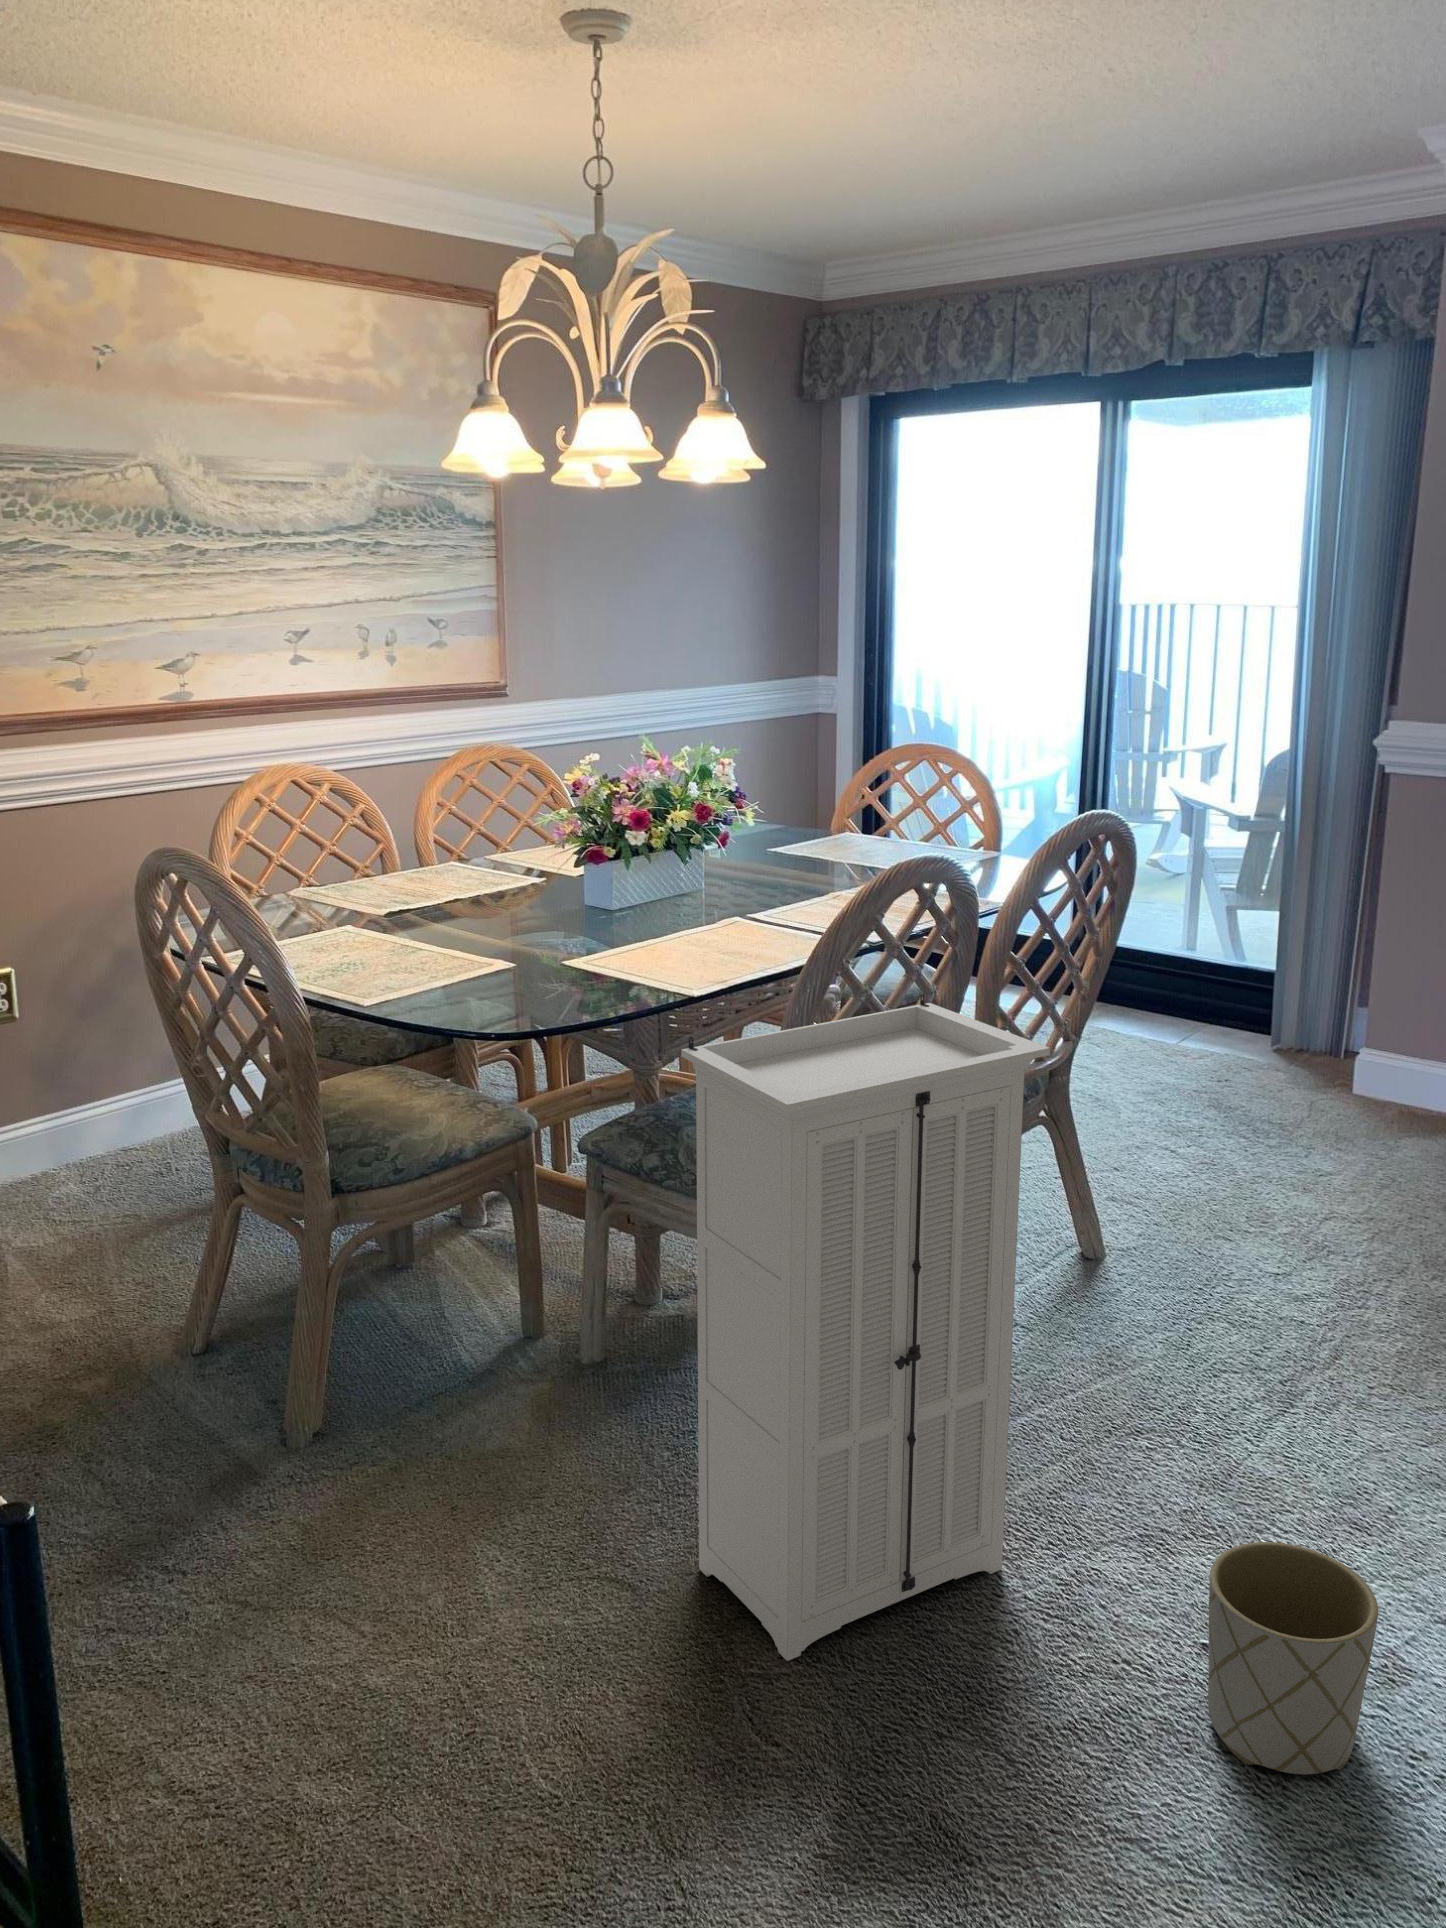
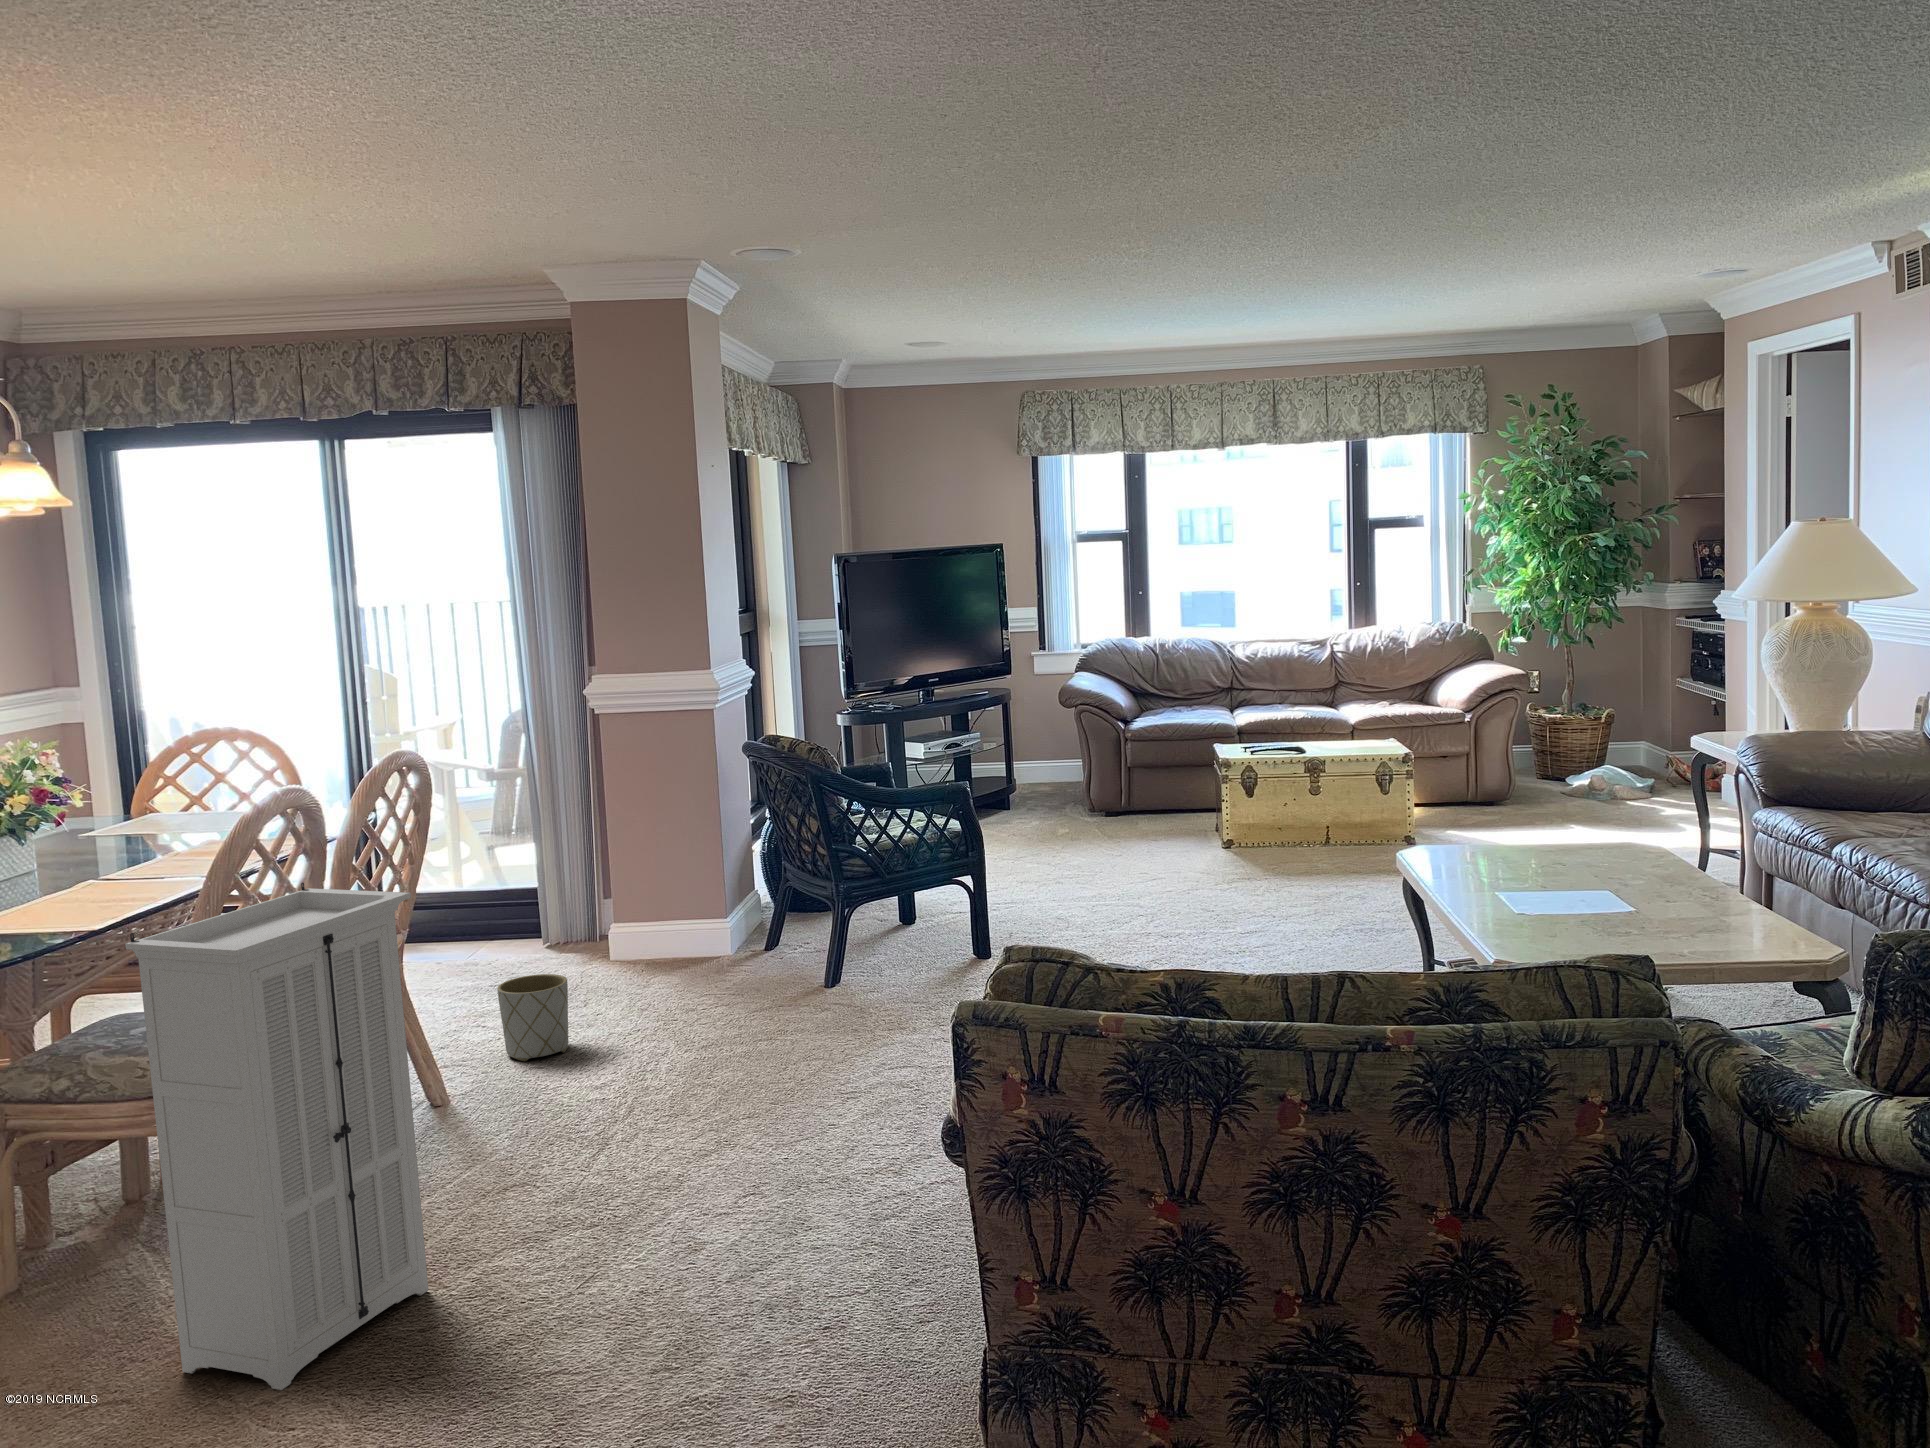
planter: present [1208,1542,1378,1774] -> present [497,974,568,1061]

